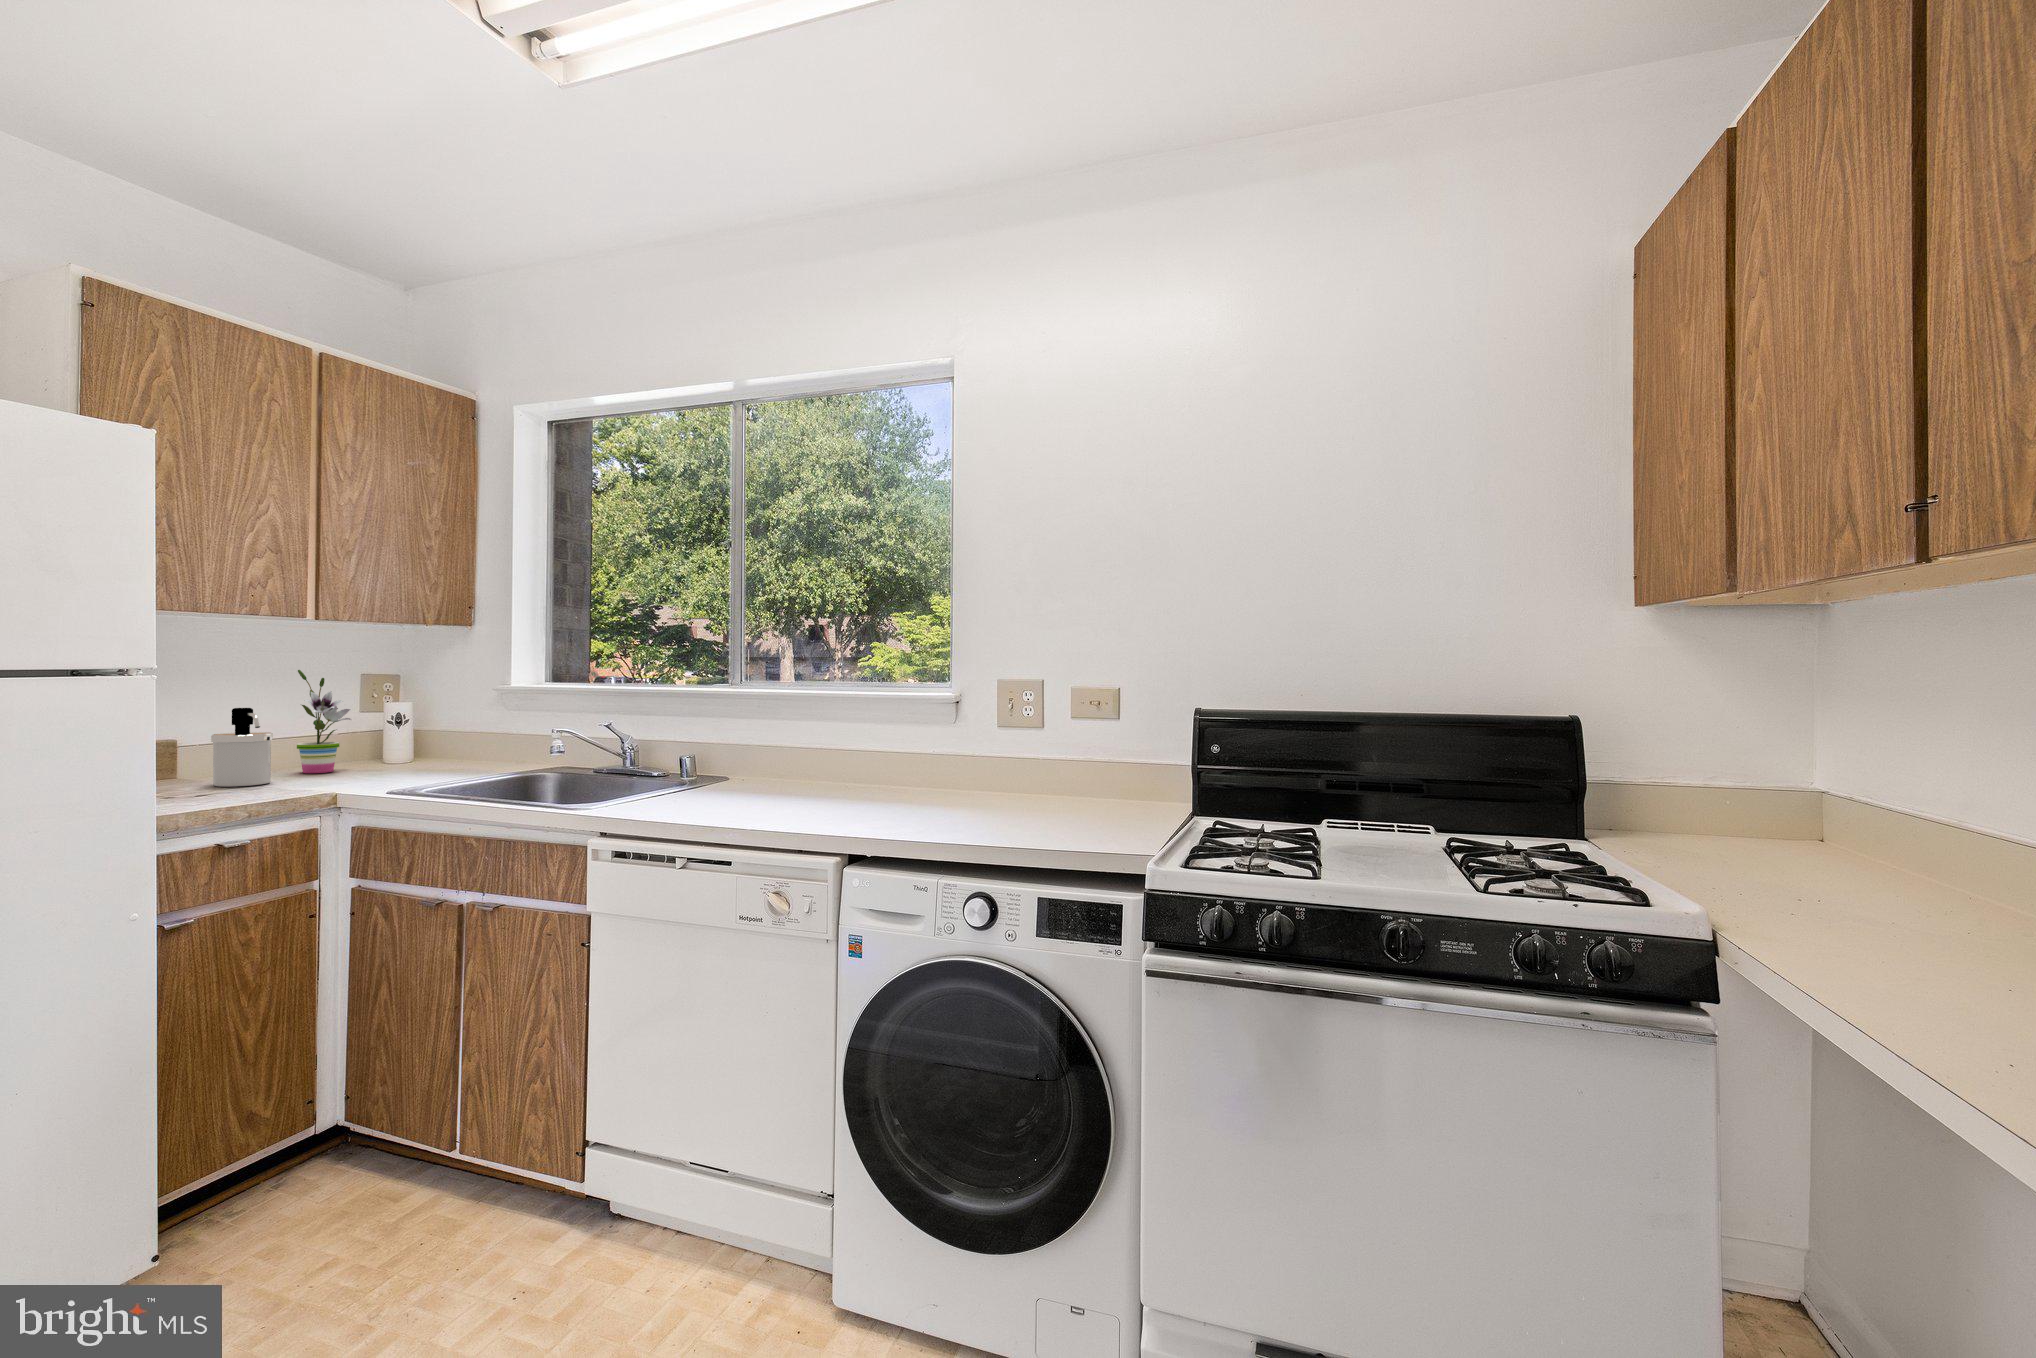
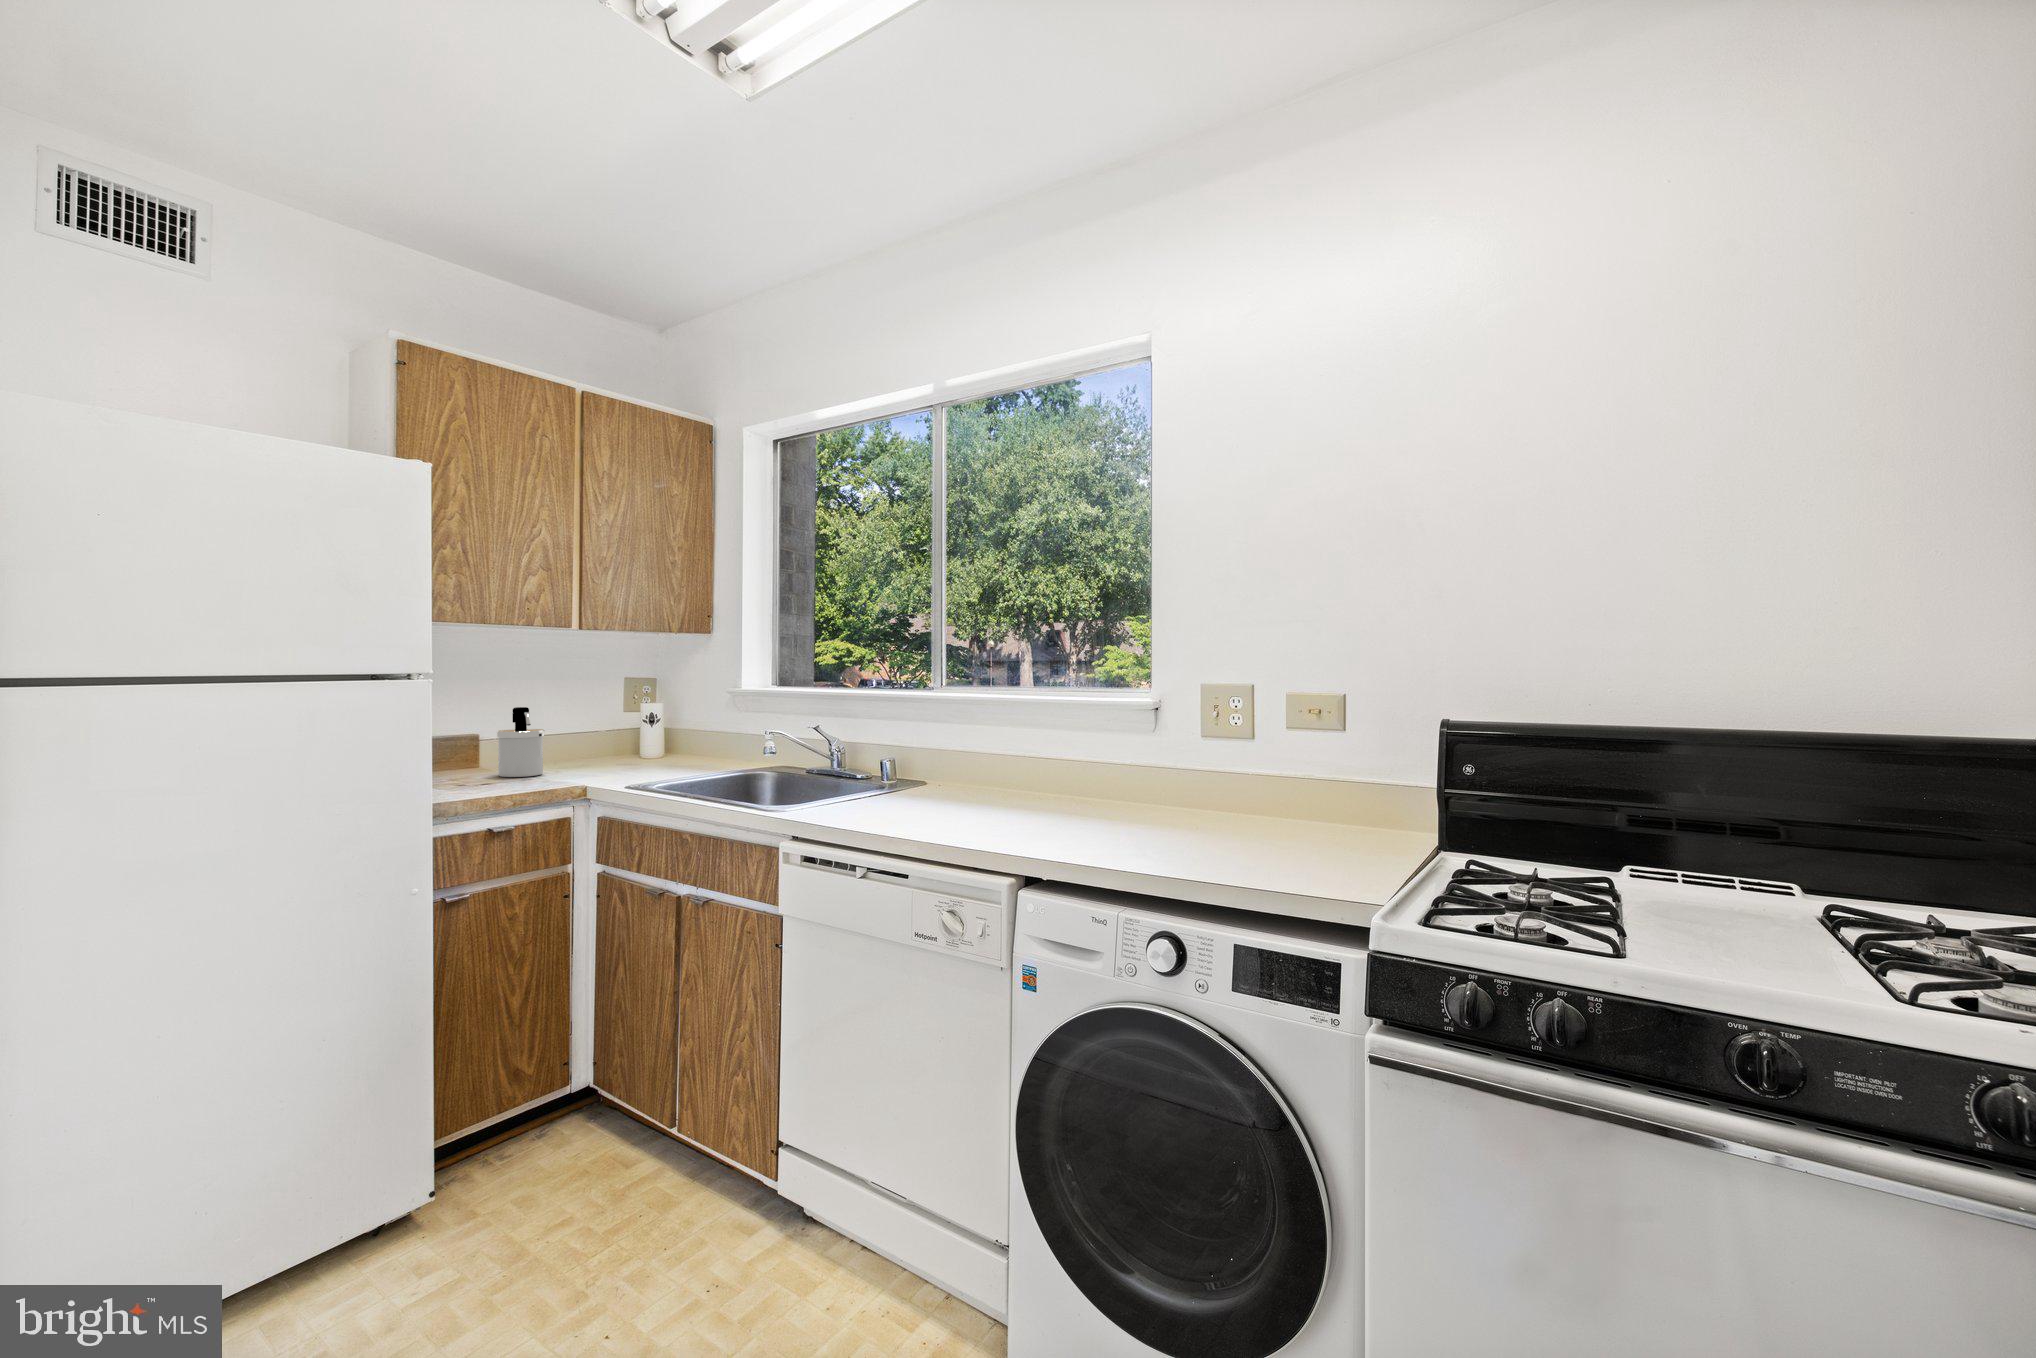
potted plant: present [297,670,351,773] -> none [569,673,614,766]

